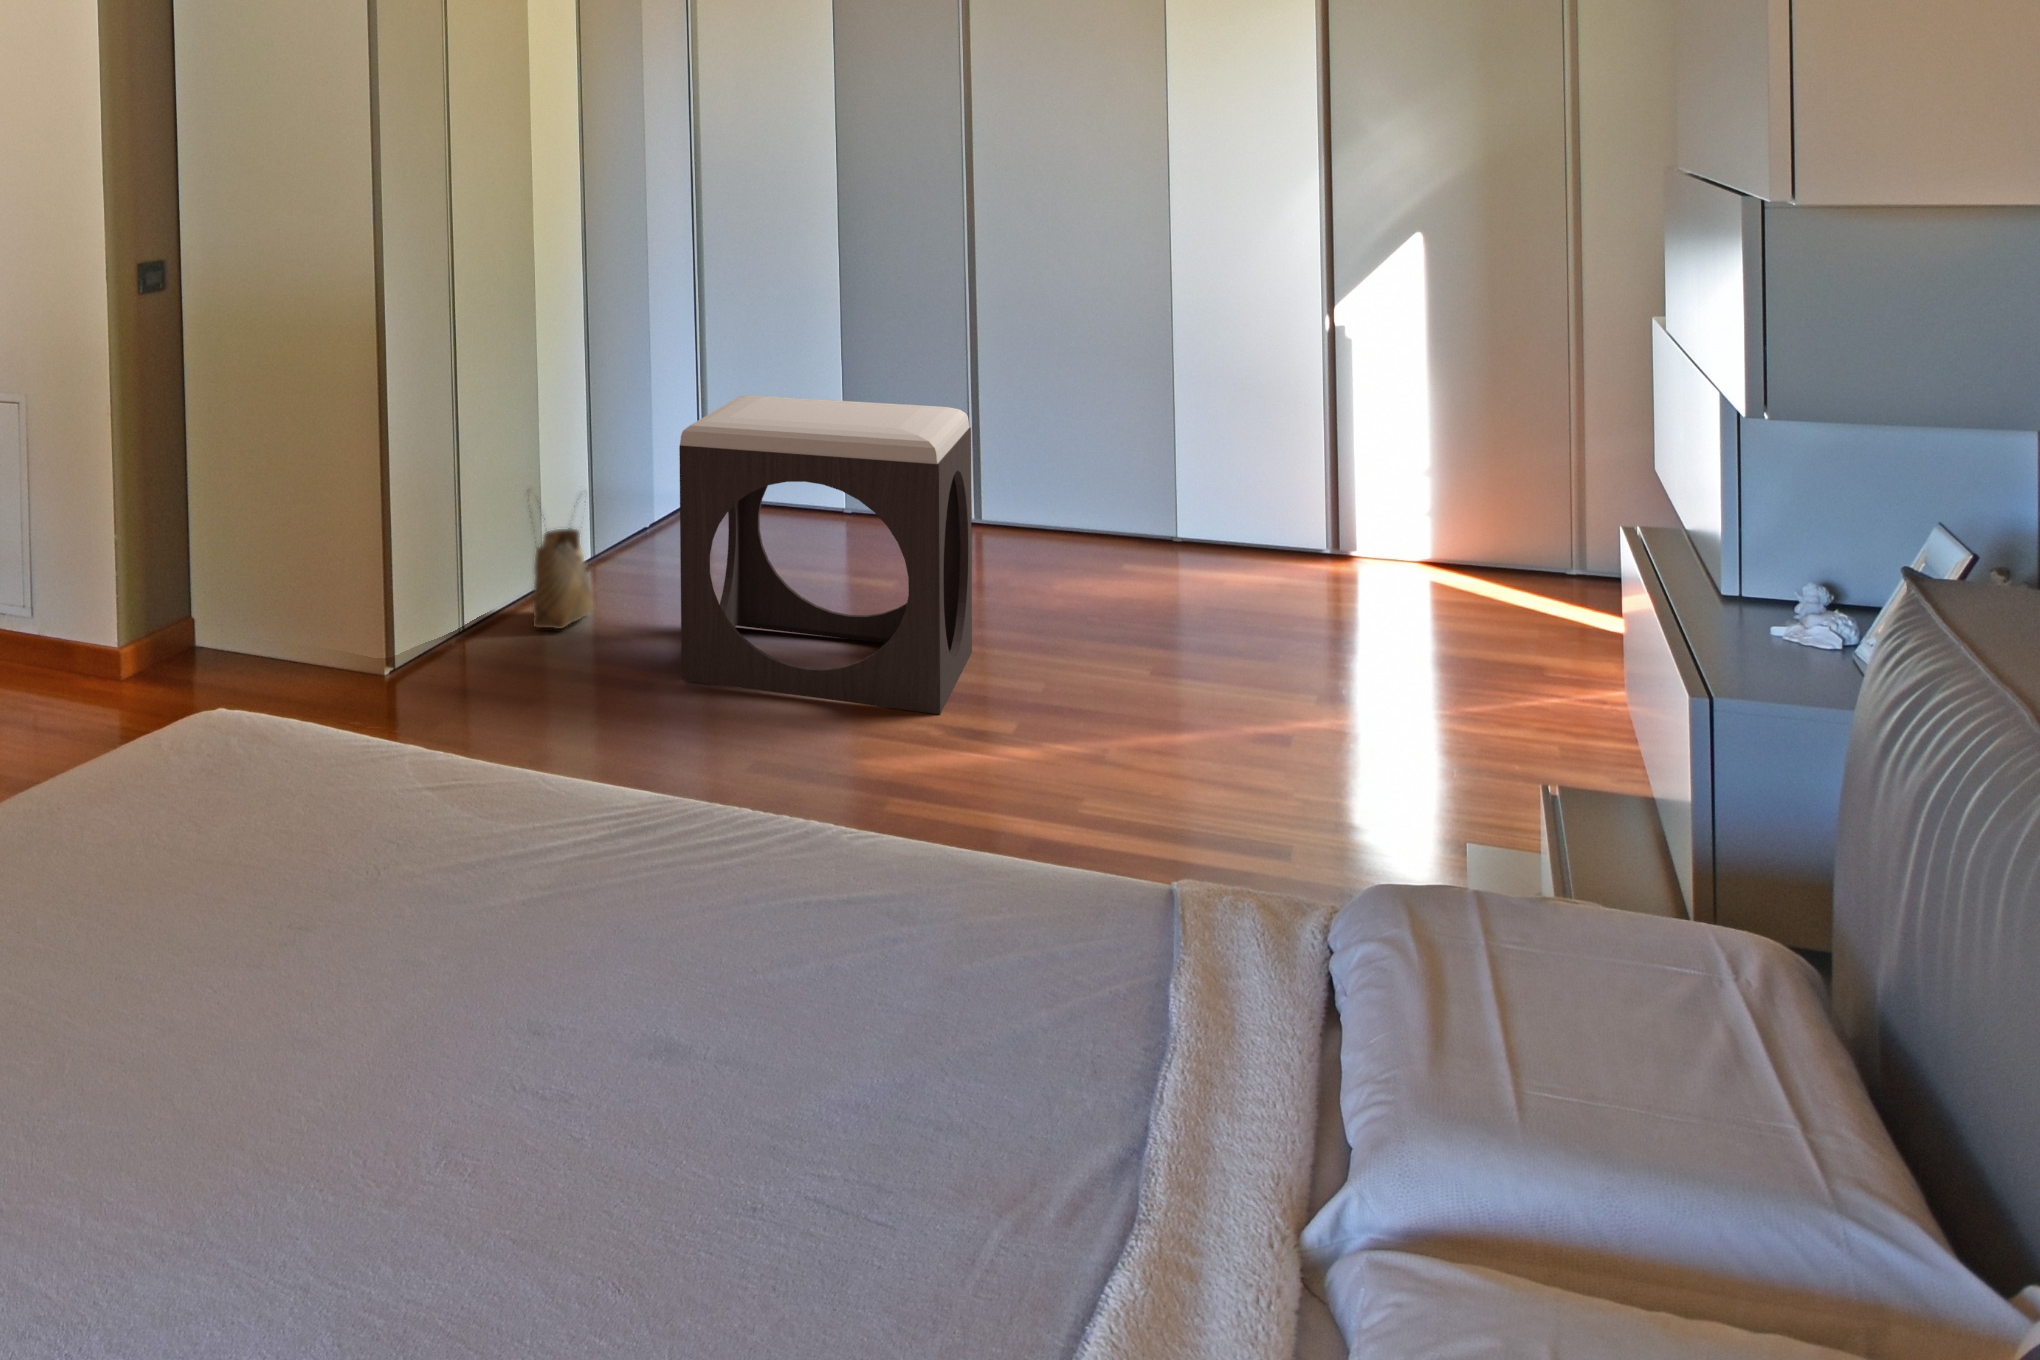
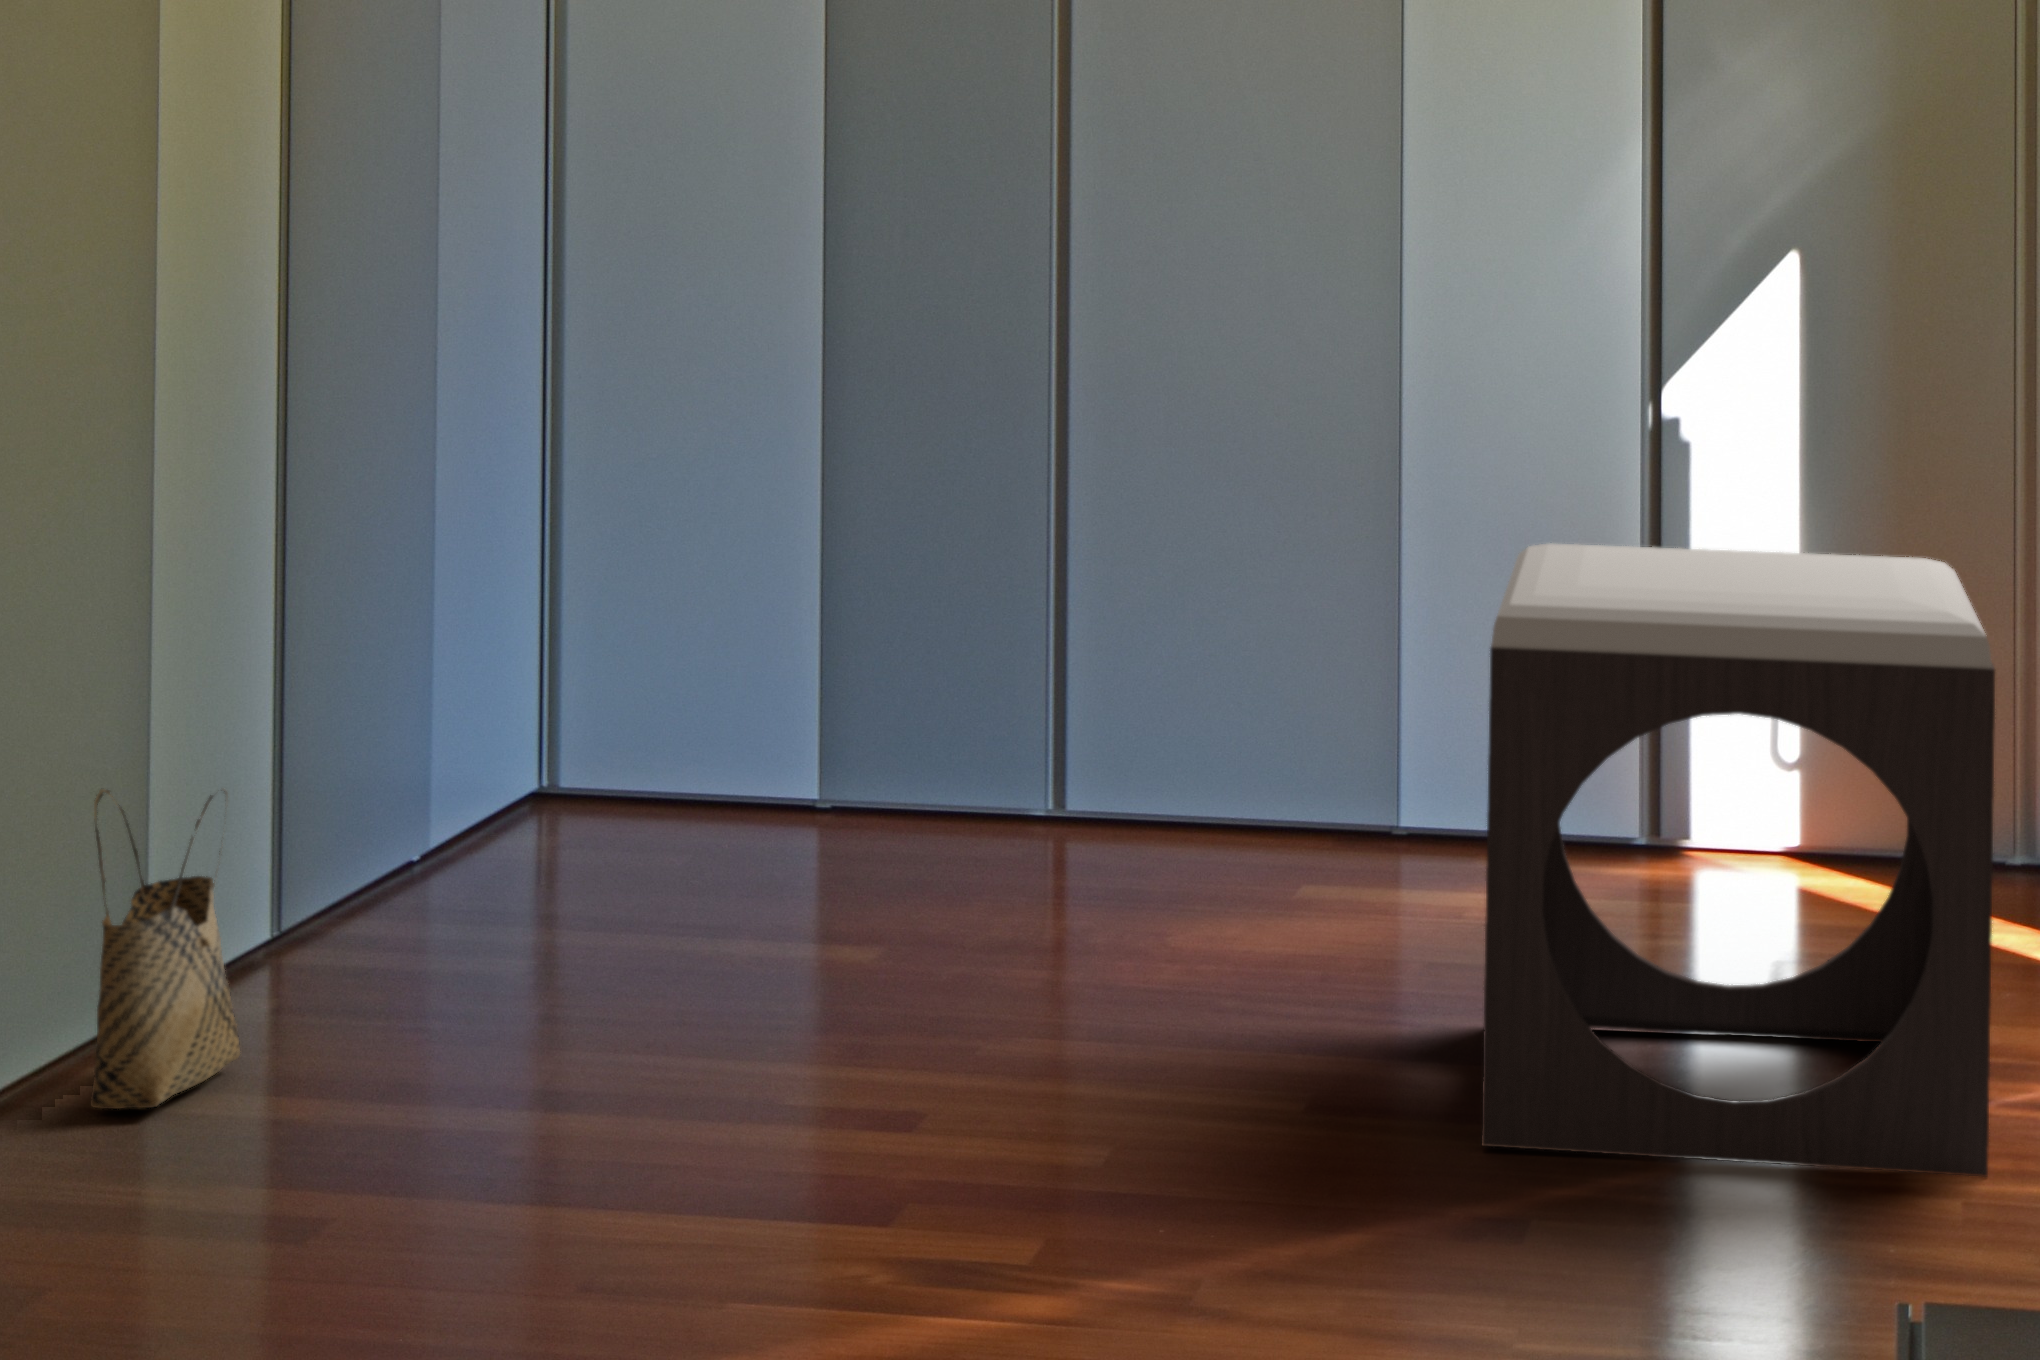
footstool: present [679,395,972,714] -> present [1482,543,1995,1177]

